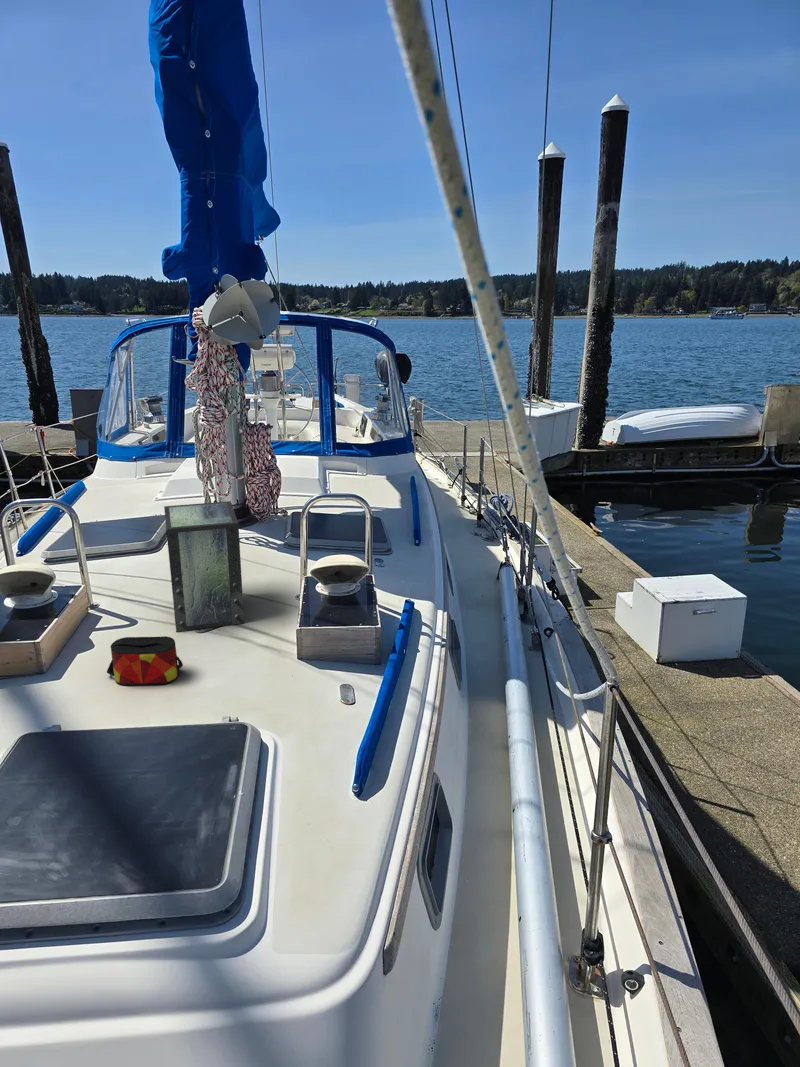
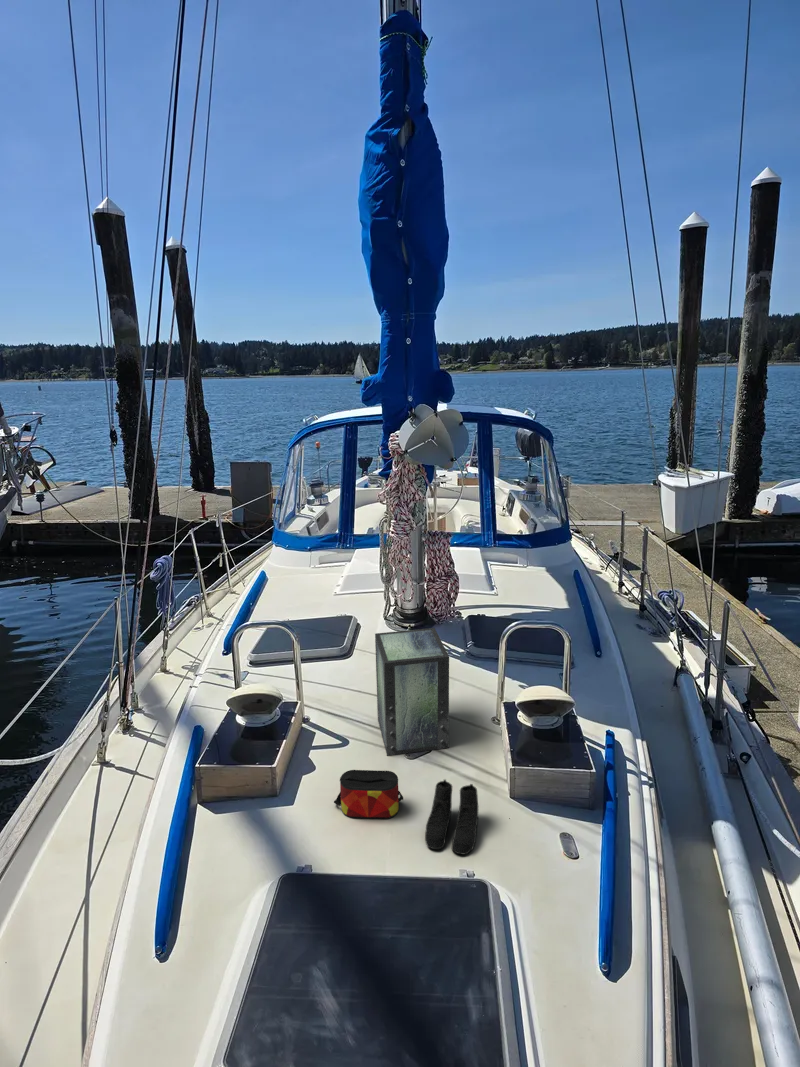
boots: none [200,641,259,709] -> present [425,780,478,854]

